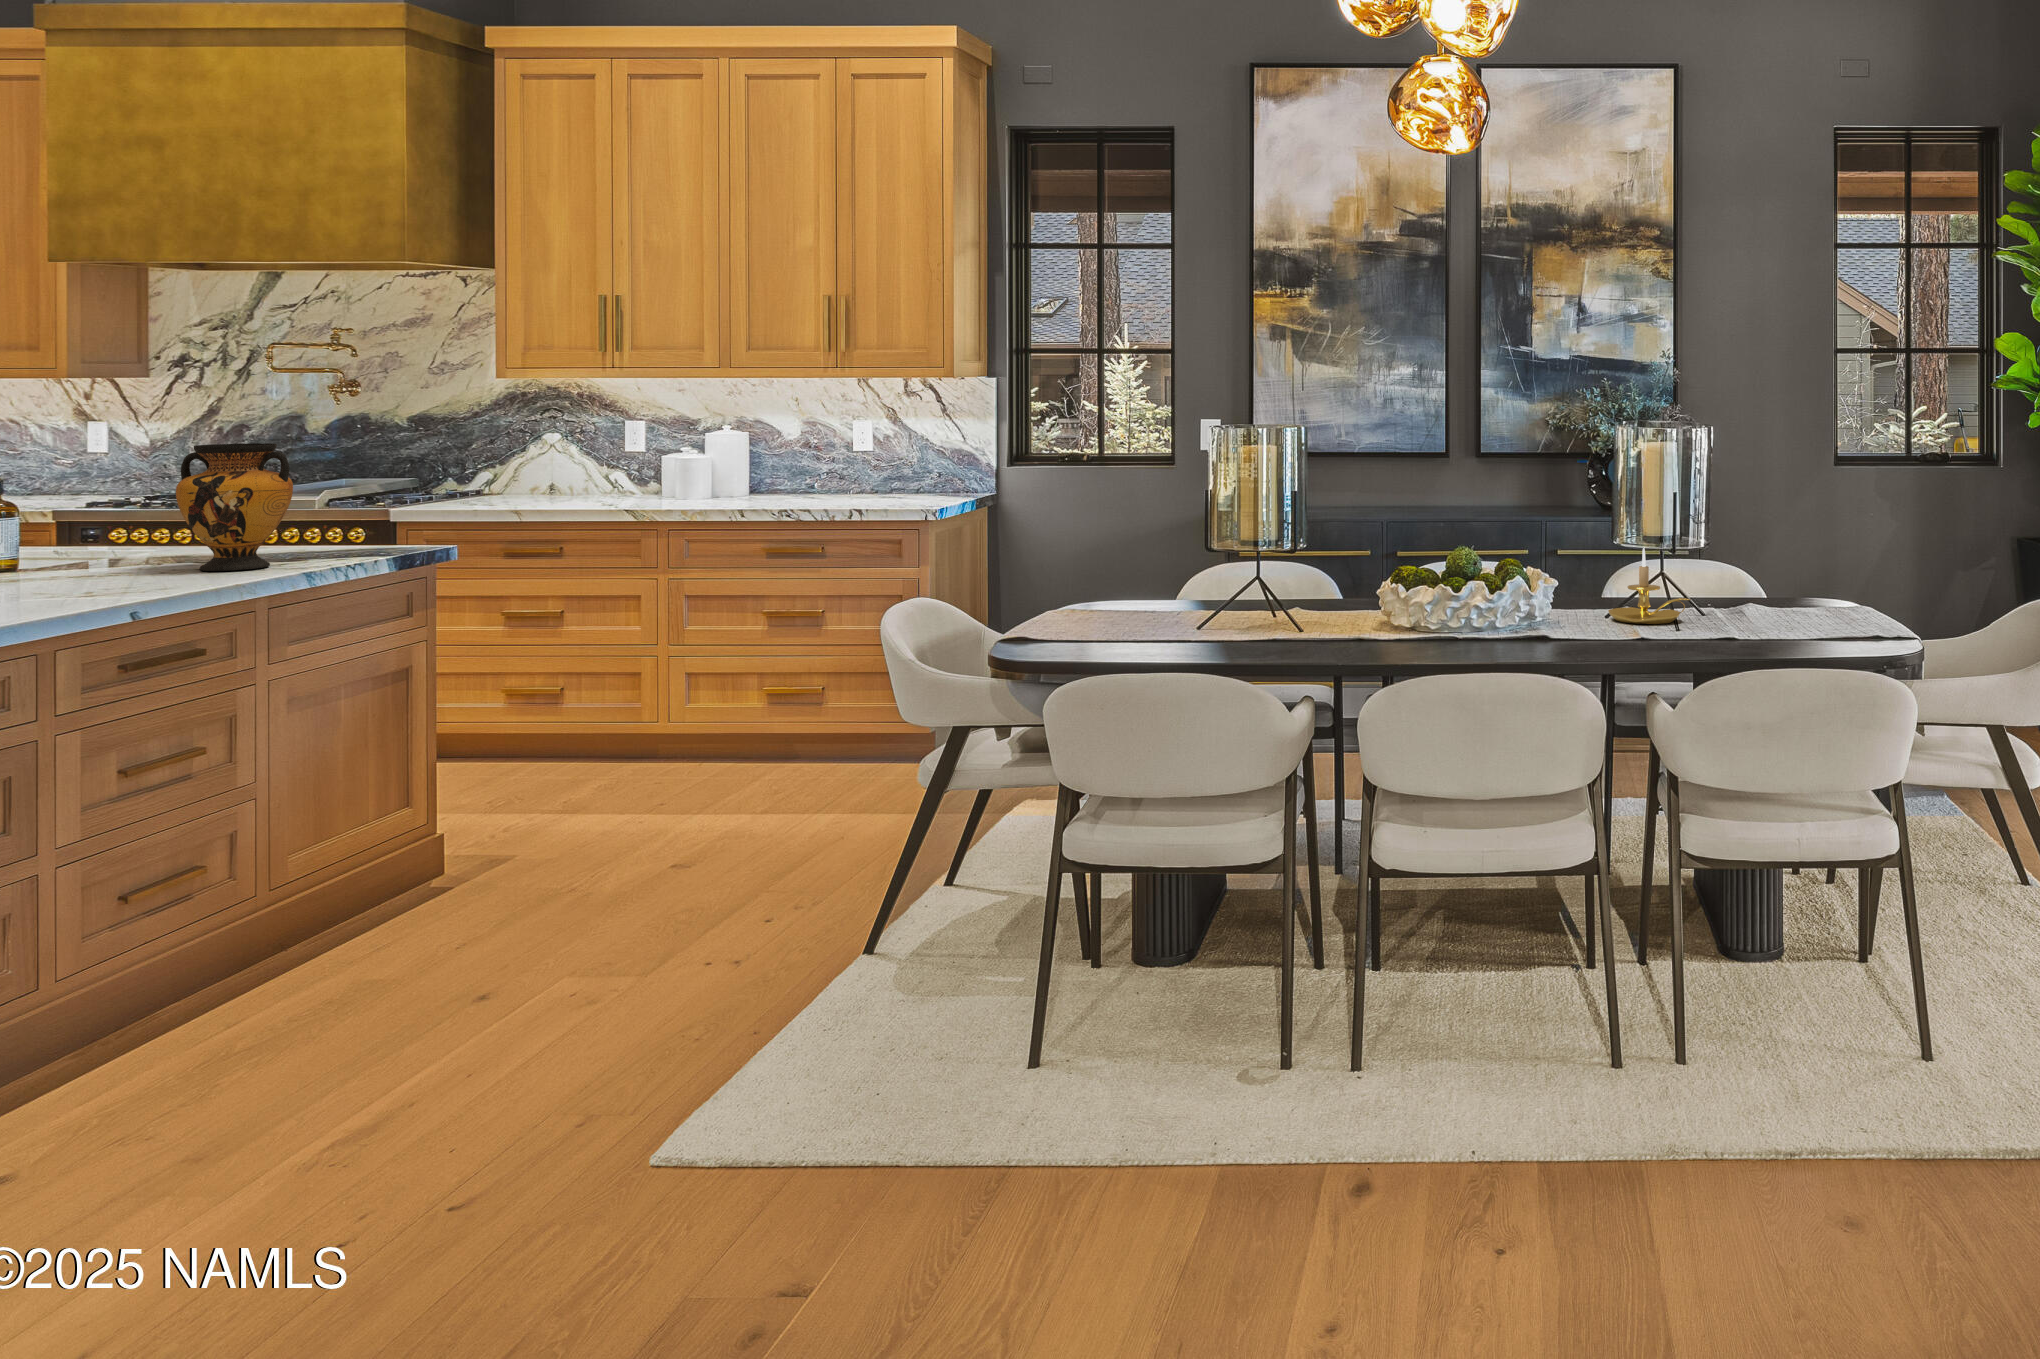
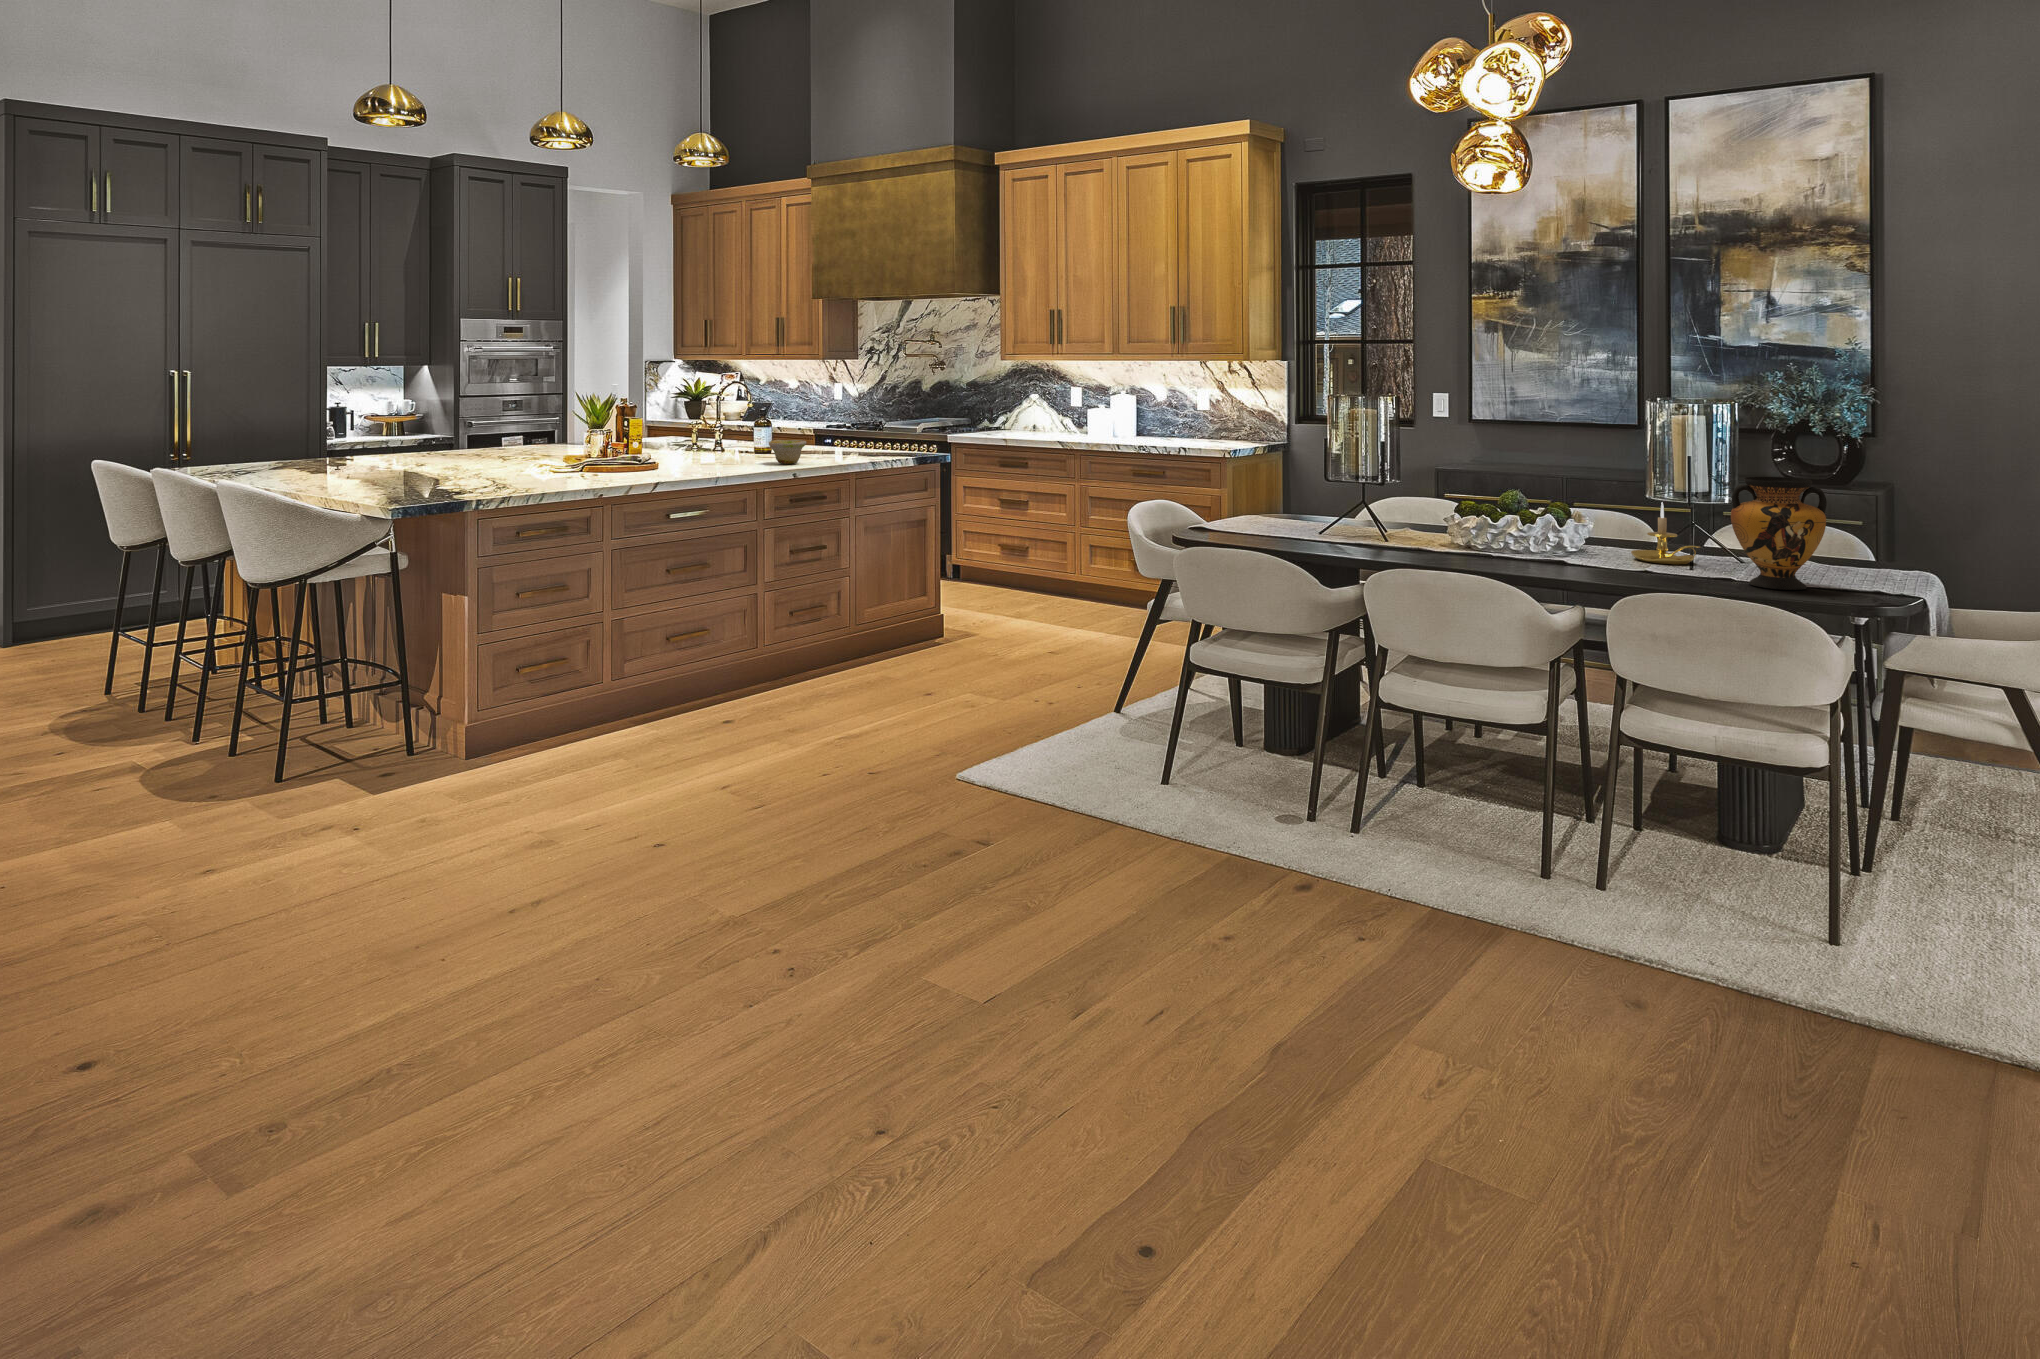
vase: present [176,443,293,571] -> present [1731,477,1827,590]
bowl: none [63,538,166,589] -> present [769,440,807,464]

